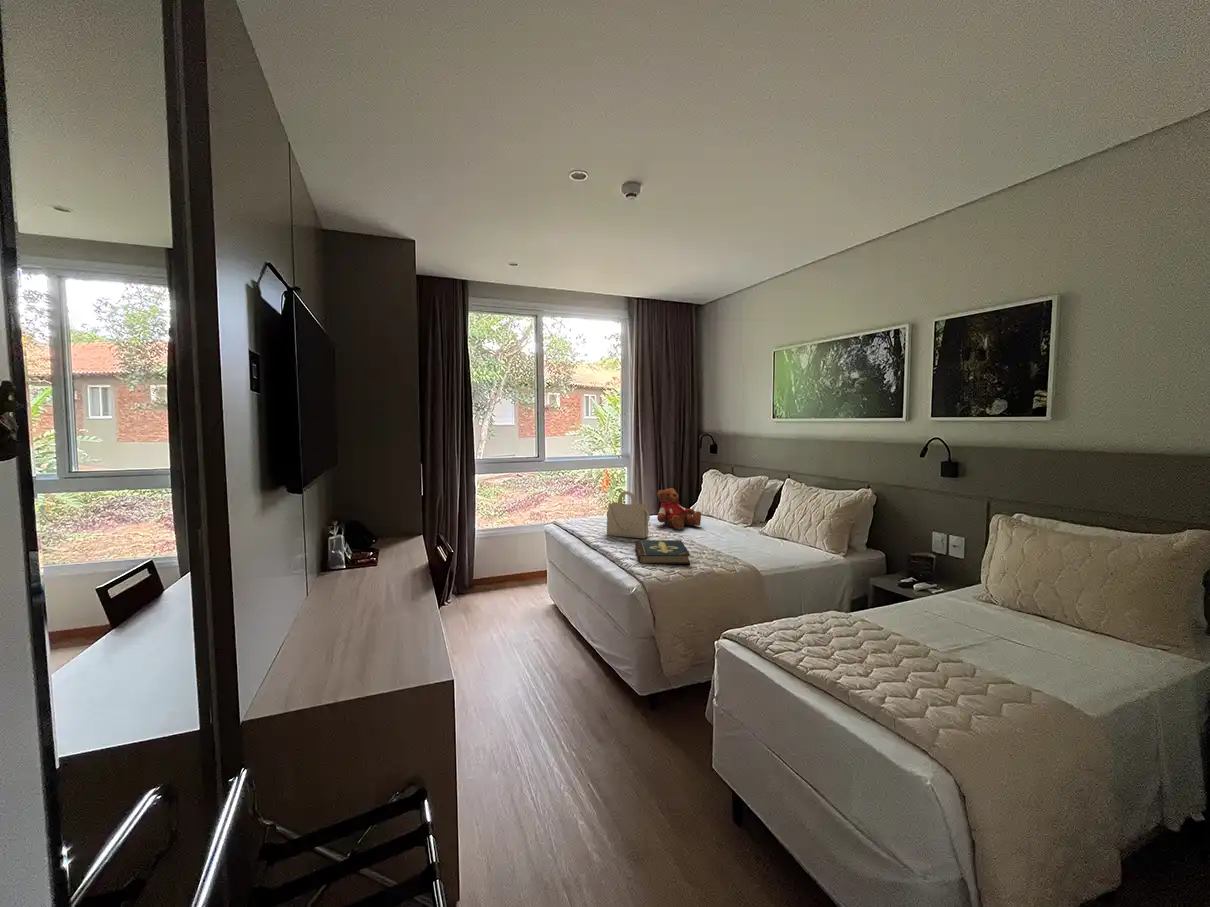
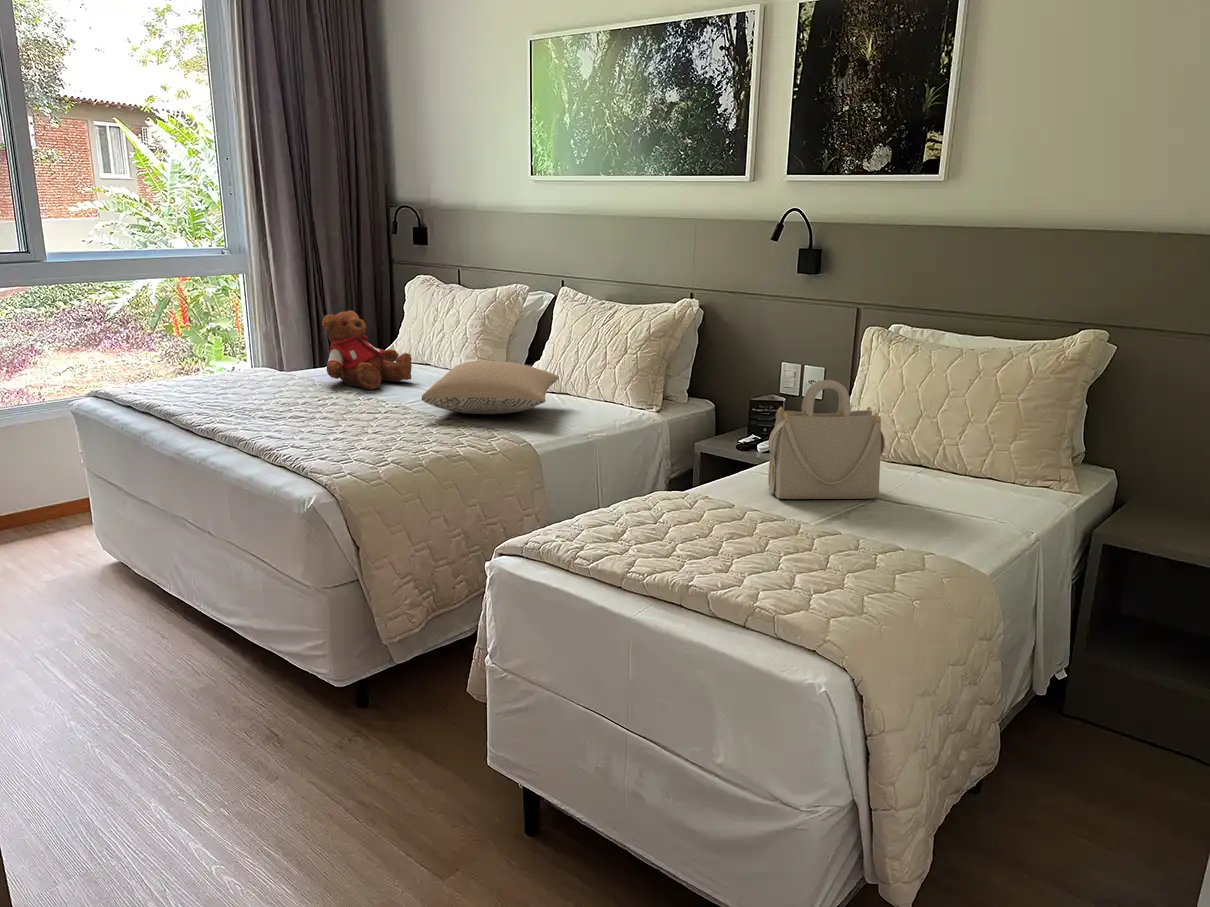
handbag: present [607,491,650,538] -> present [768,380,885,499]
pillow: none [700,519,781,550] -> present [422,360,559,414]
book: present [635,540,690,564] -> none [296,405,412,454]

